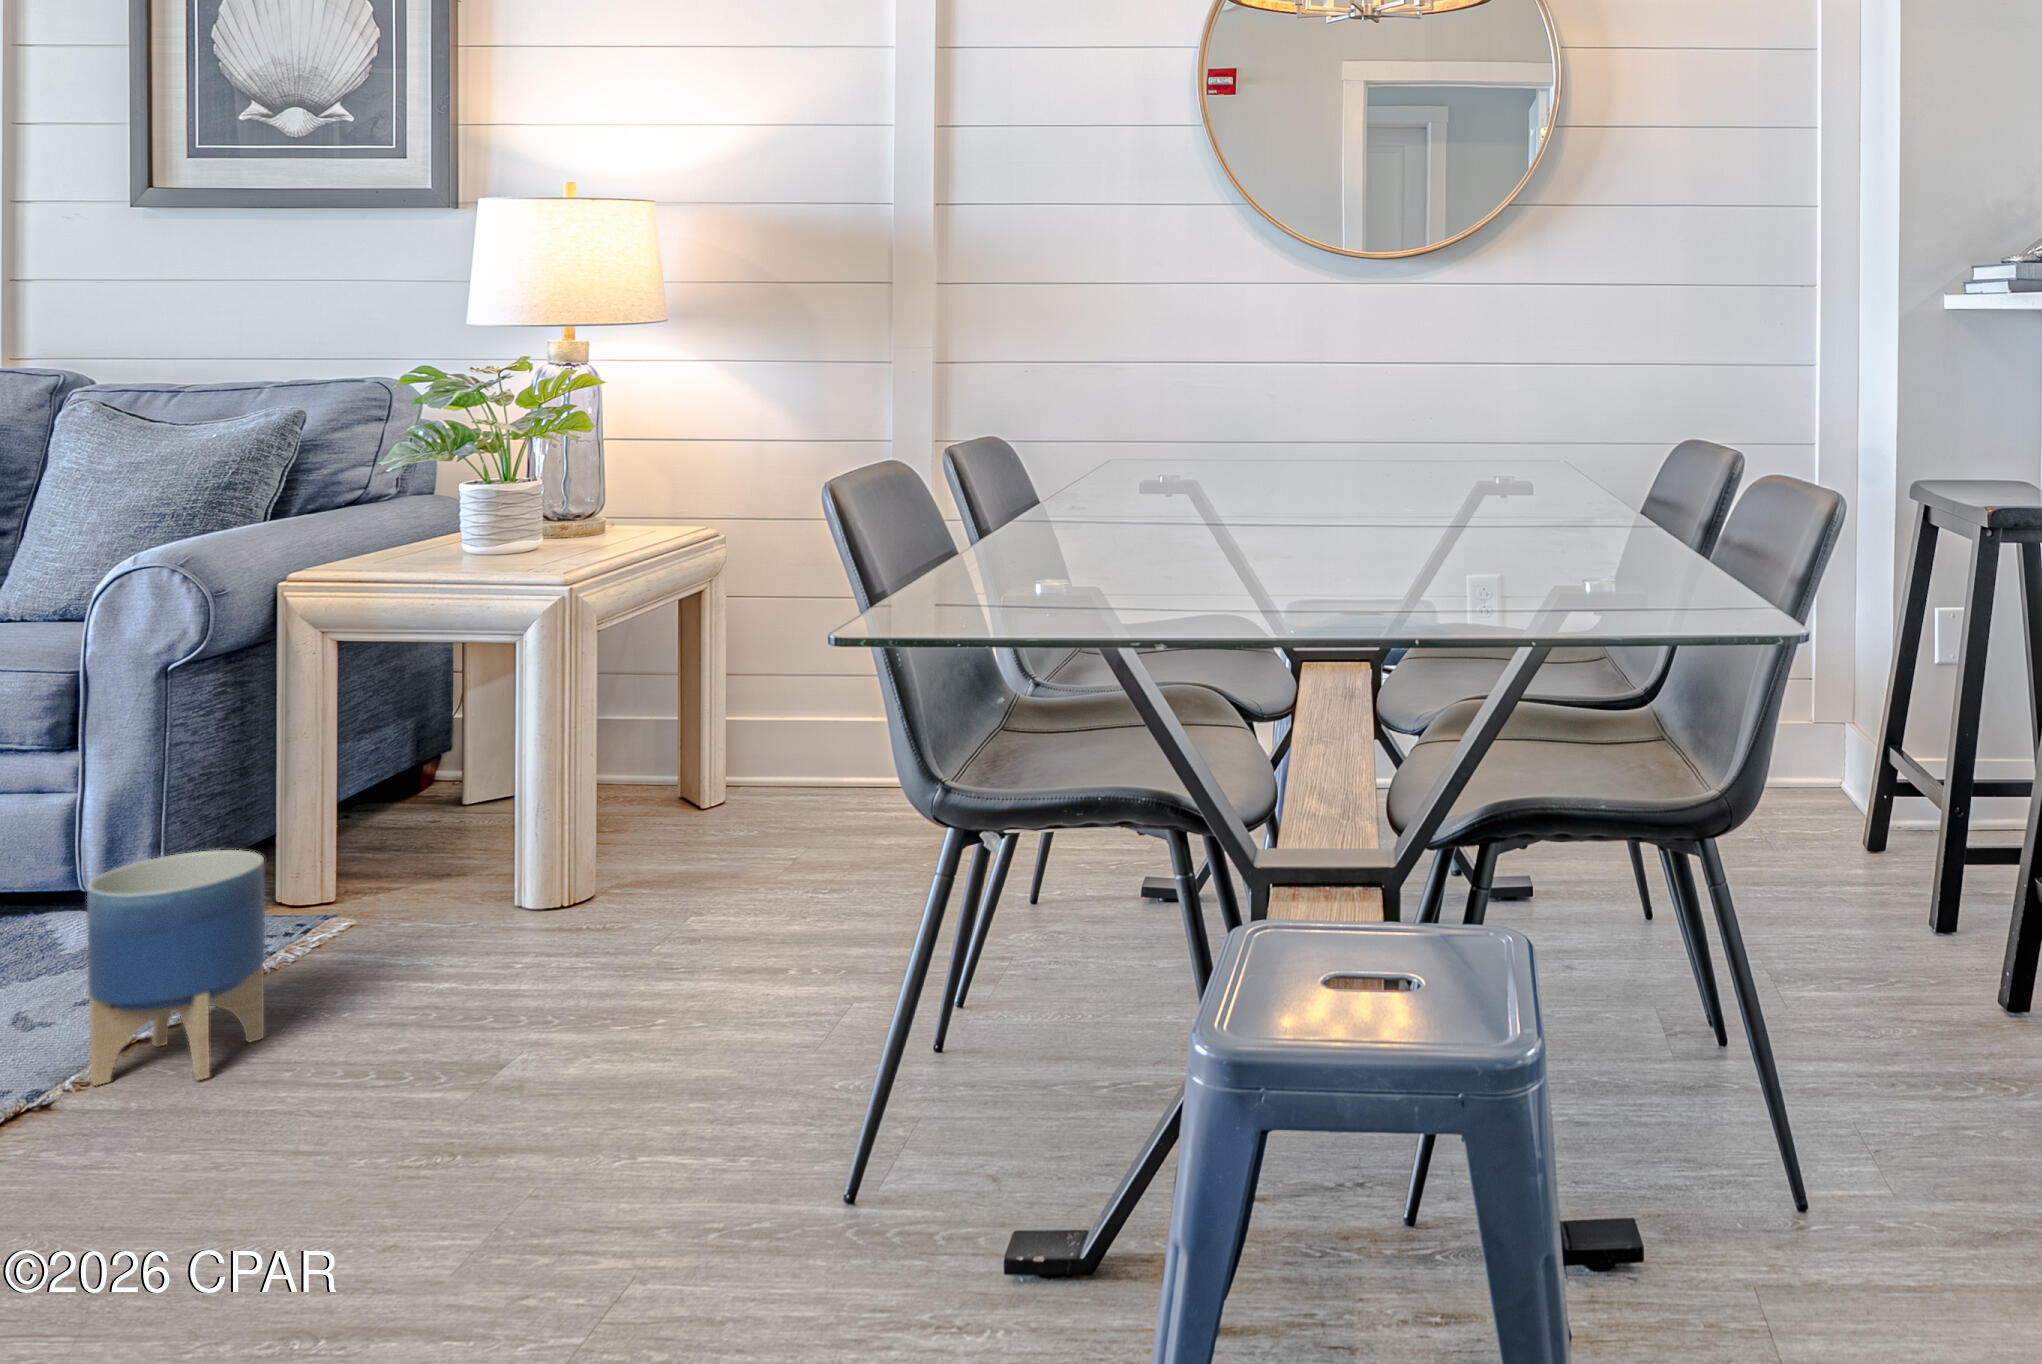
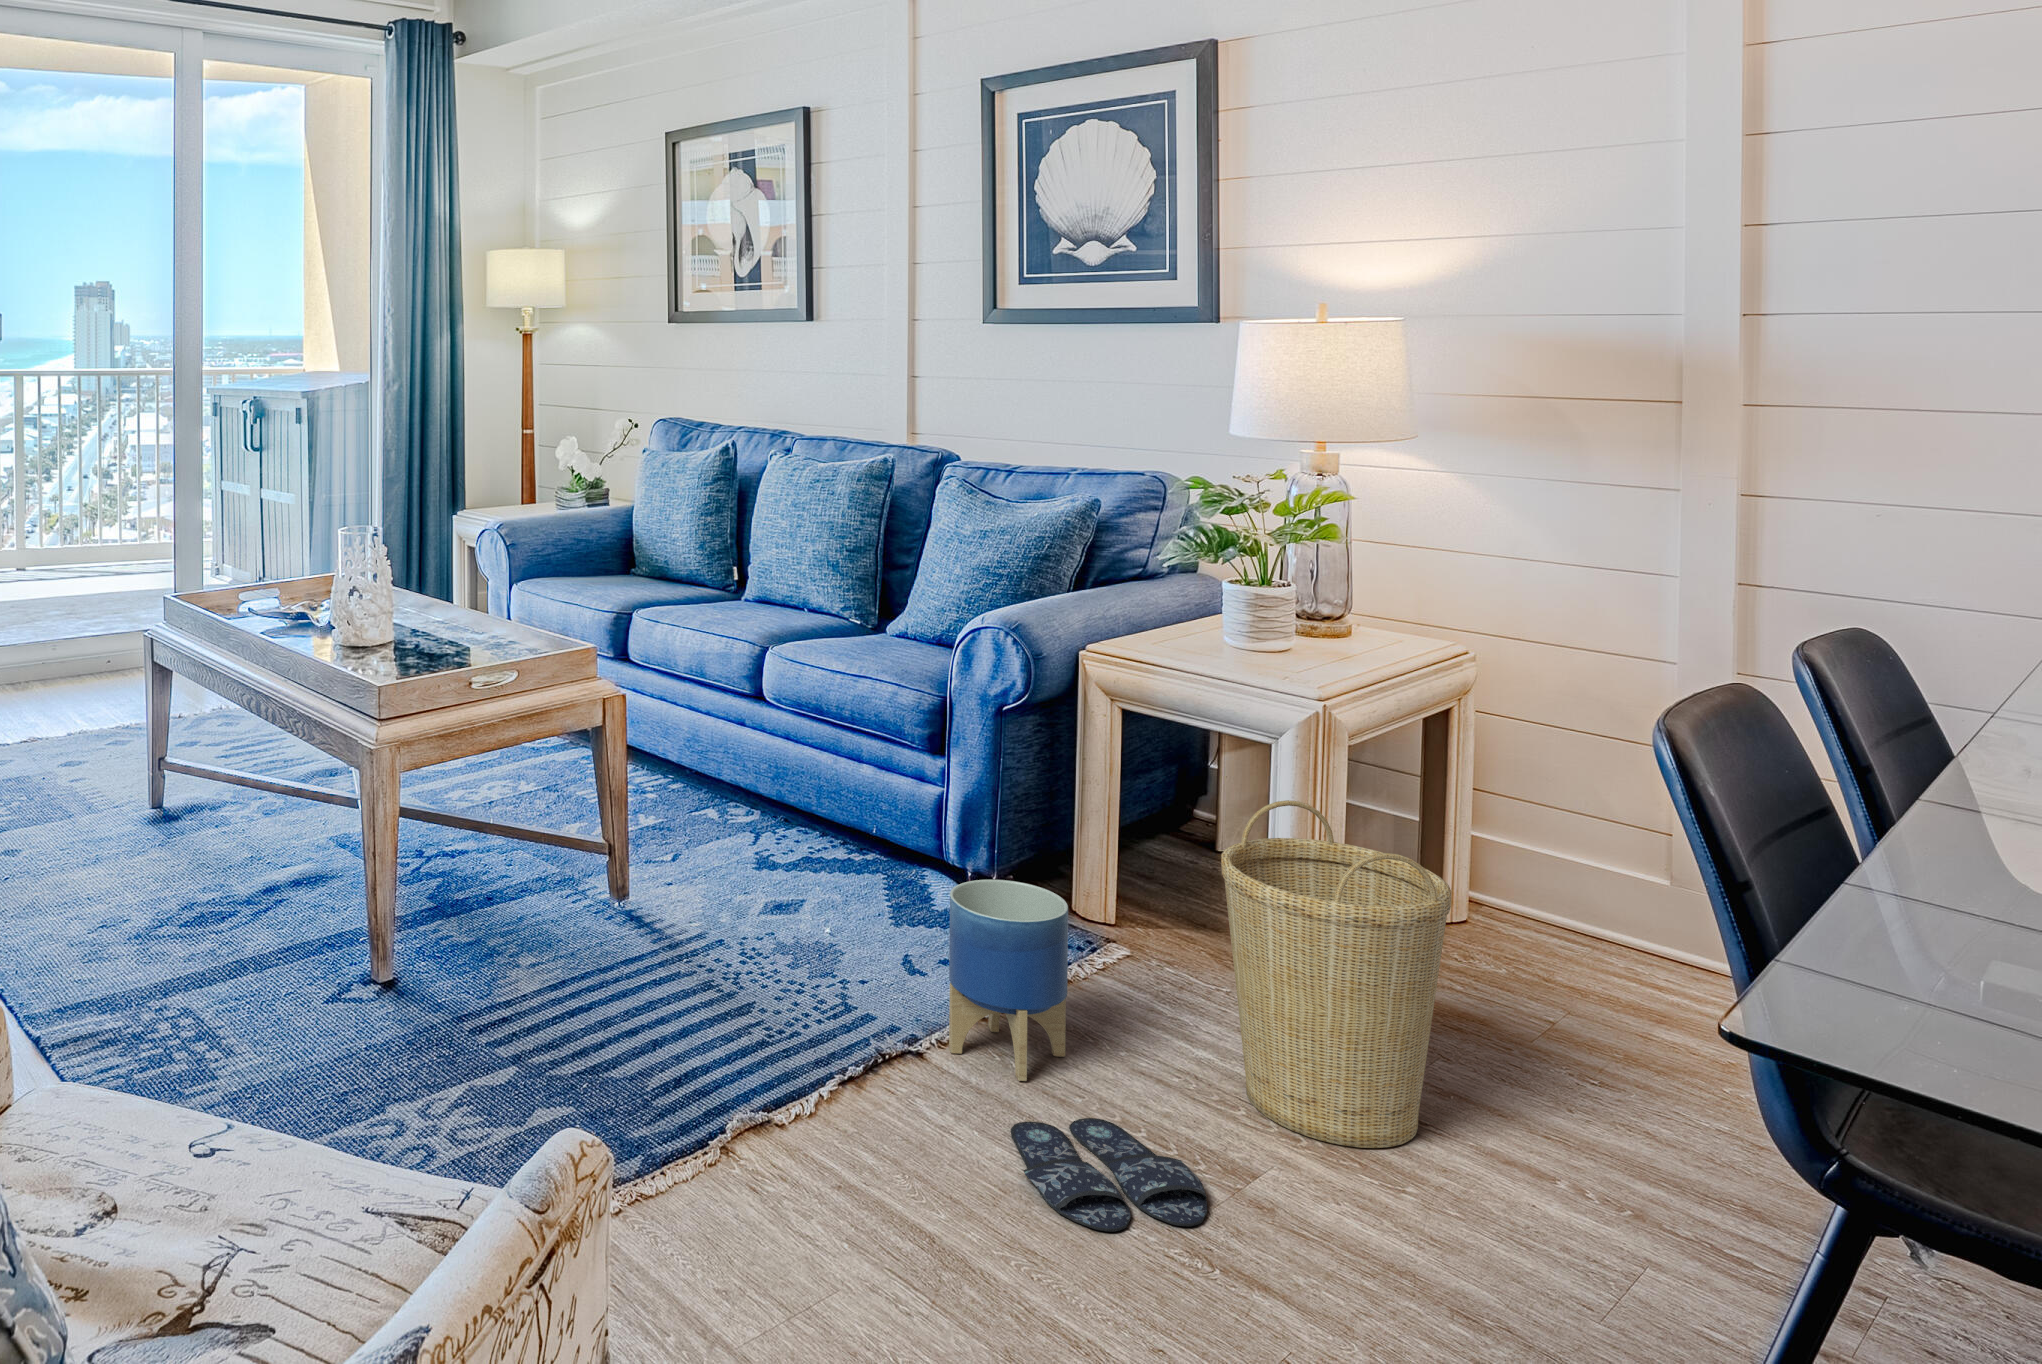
basket: none [458,684,695,1014] -> present [1221,800,1451,1148]
slippers: none [187,1077,443,1181] -> present [1011,1118,1207,1232]

